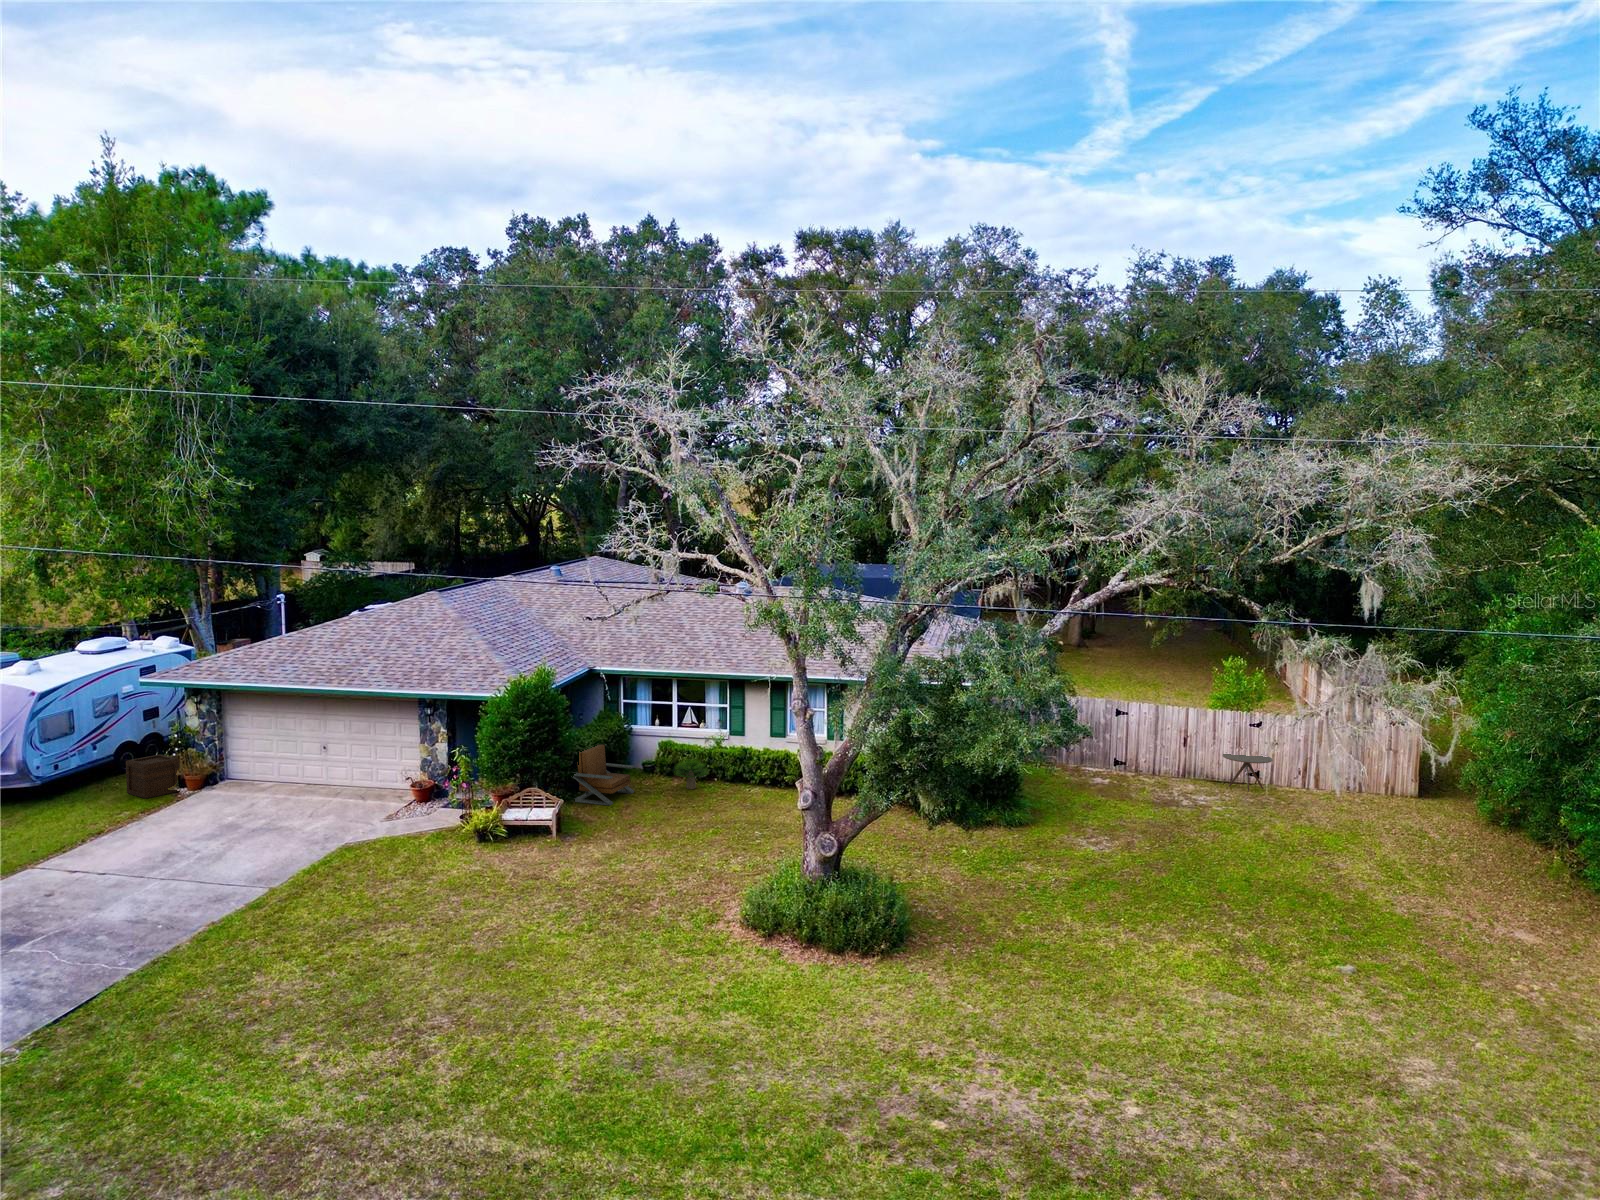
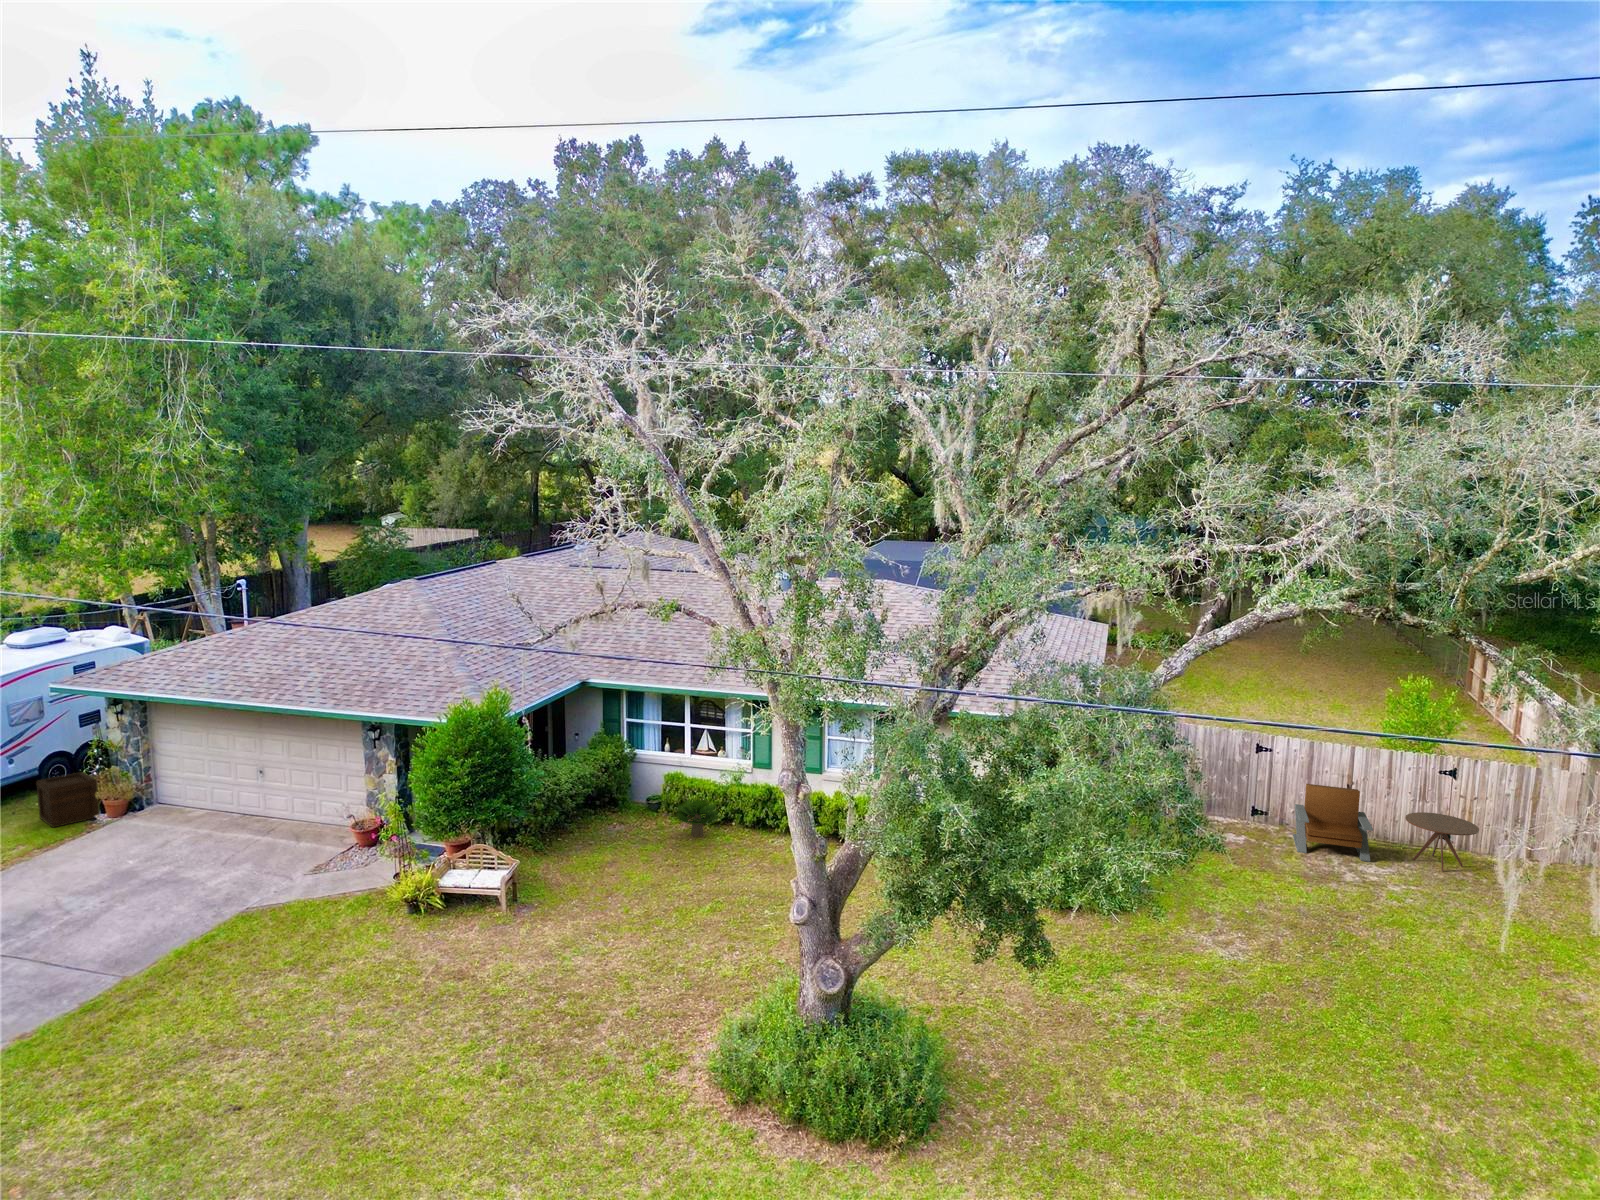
lounge chair: present [573,745,634,805] -> present [1293,784,1373,862]

